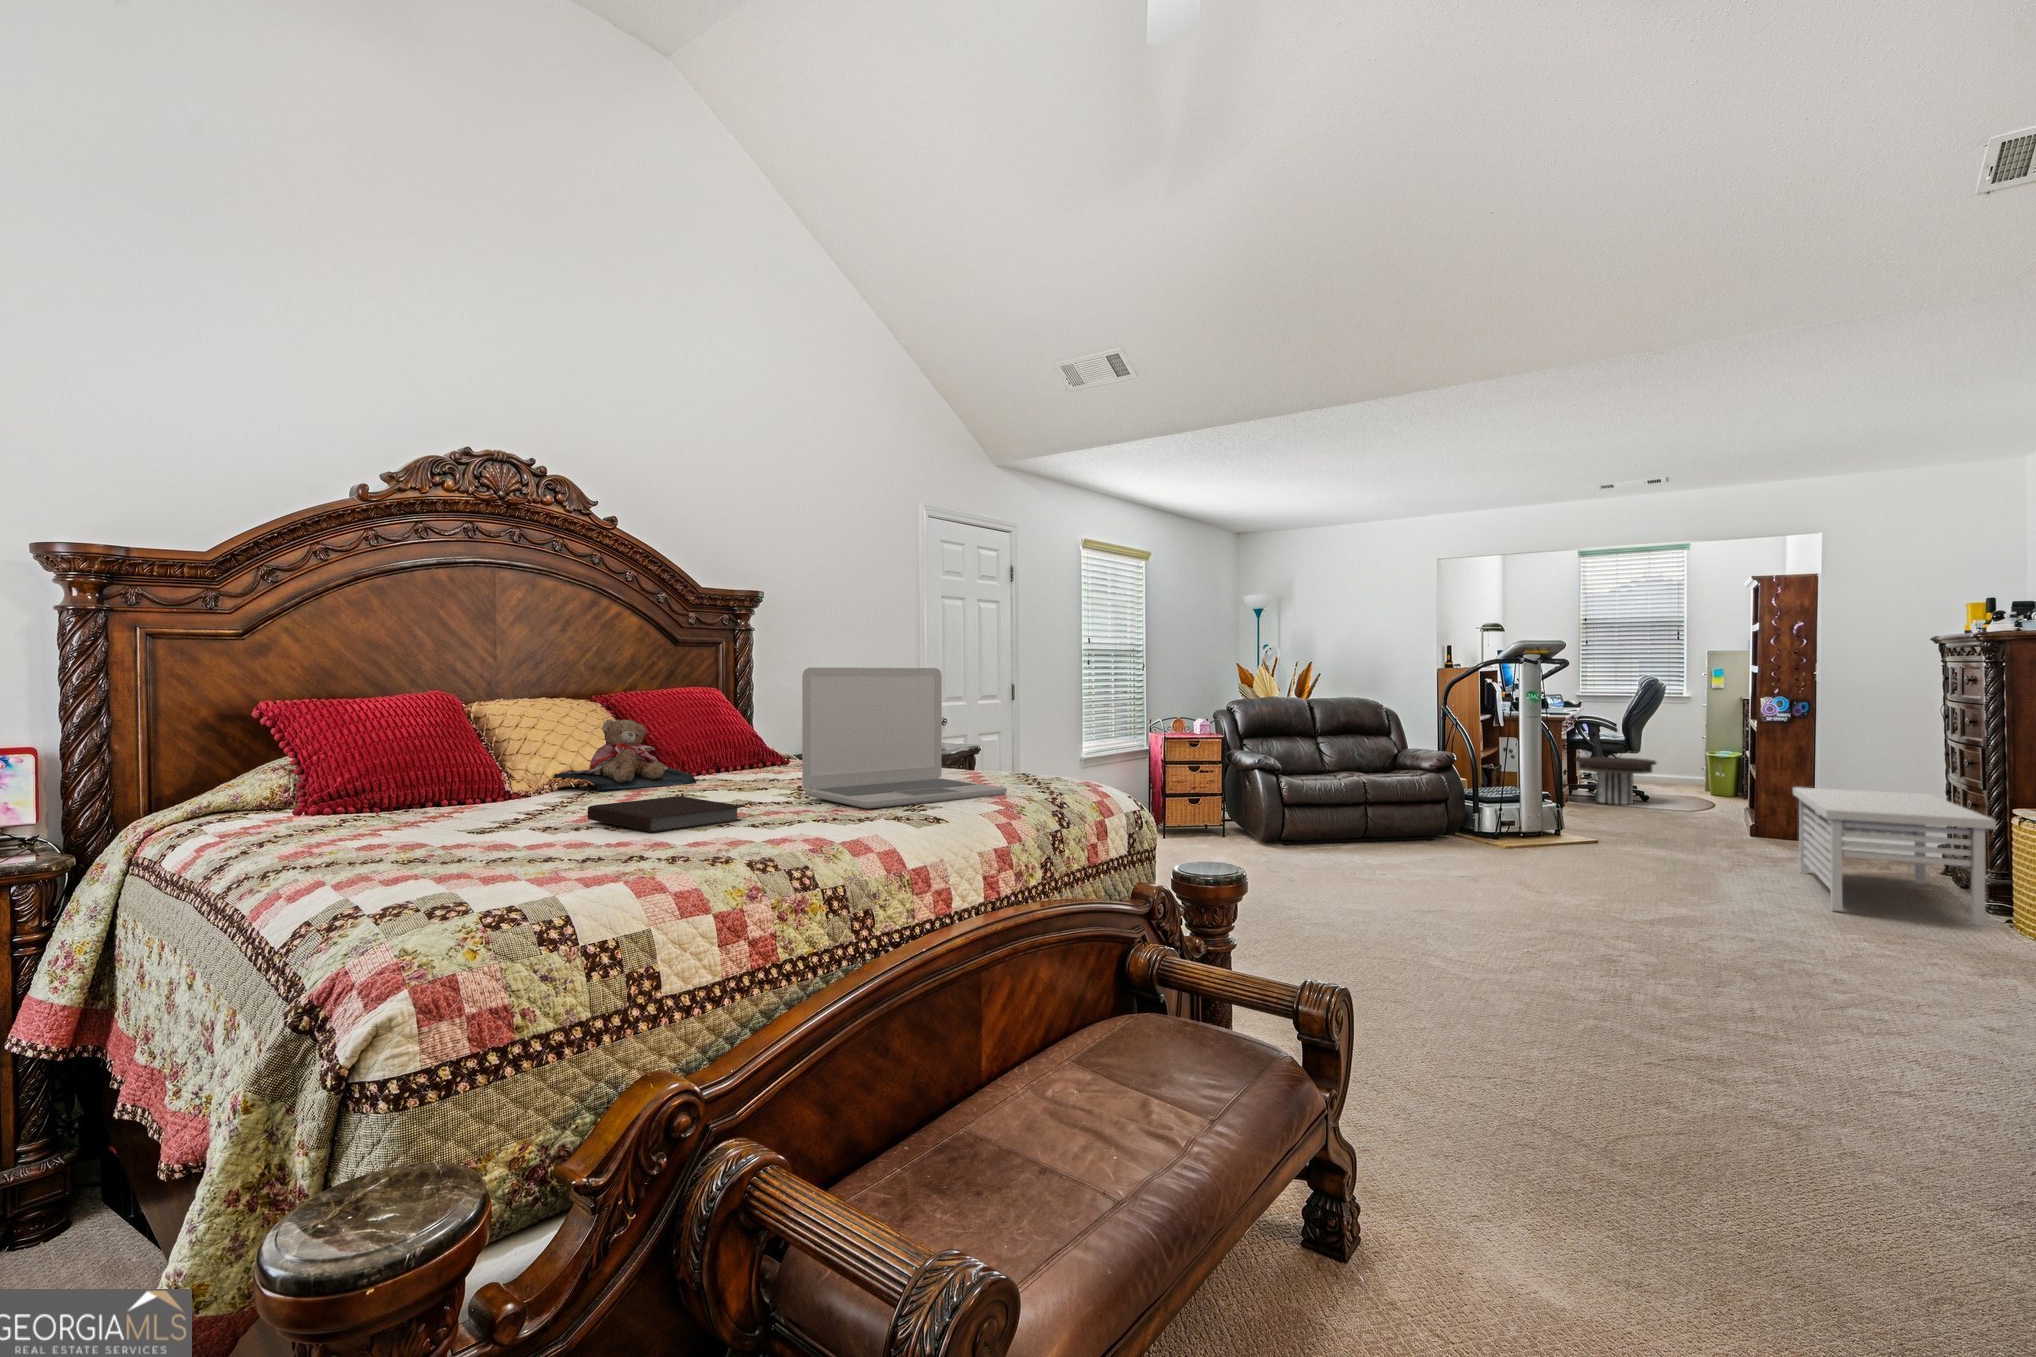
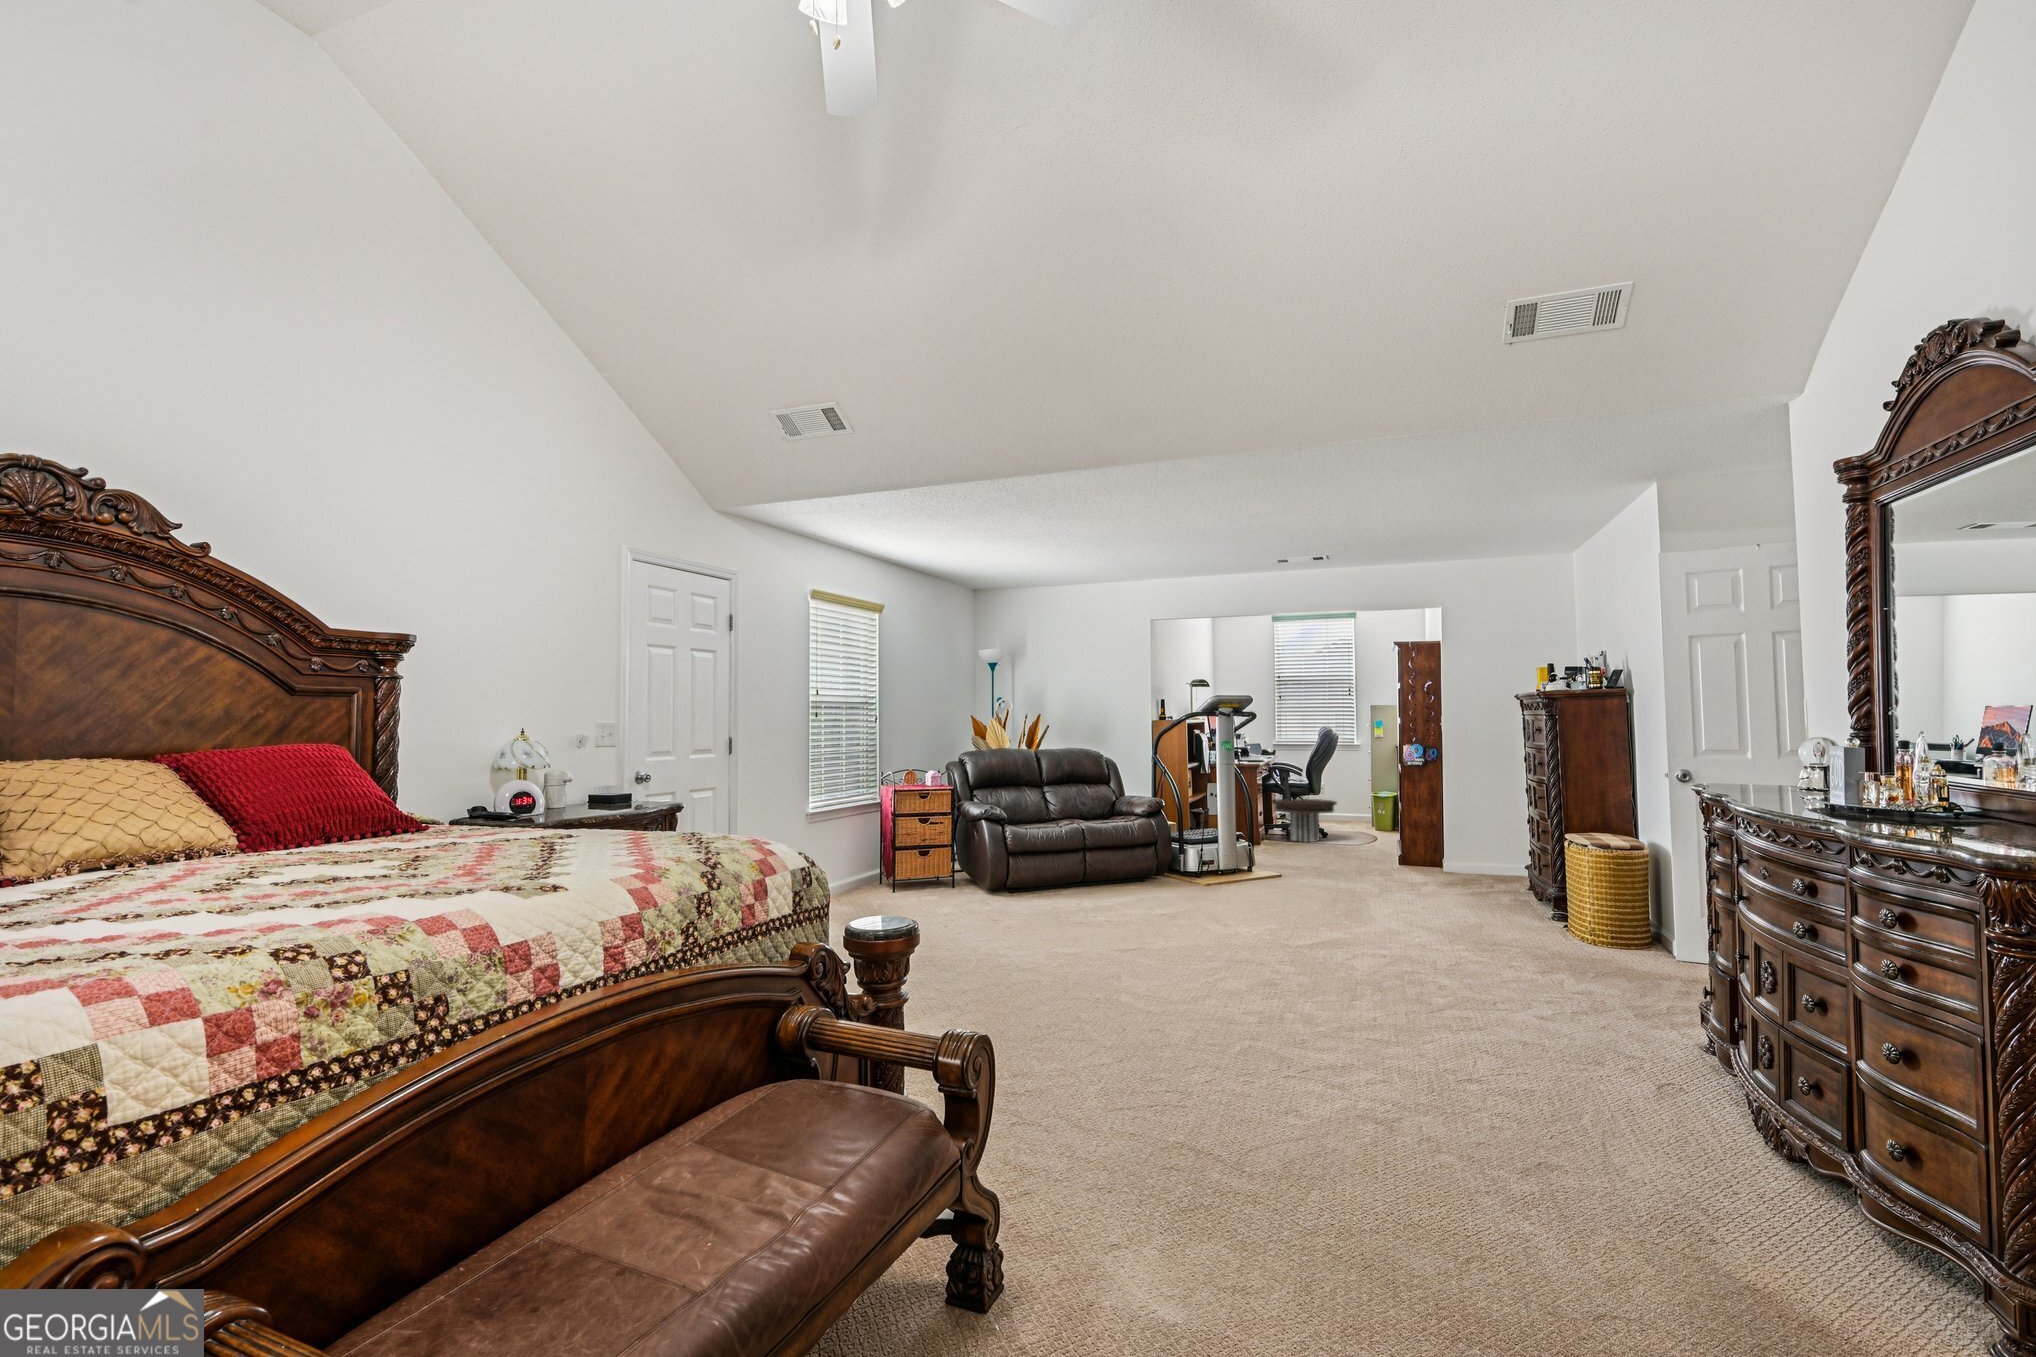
laptop: present [802,667,1007,809] -> none [406,721,655,879]
teddy bear: present [553,719,696,792] -> none [77,782,286,873]
storage bench: present [1793,787,1996,926] -> none [1431,822,1568,935]
notebook: present [588,796,744,833] -> none [88,874,310,921]

